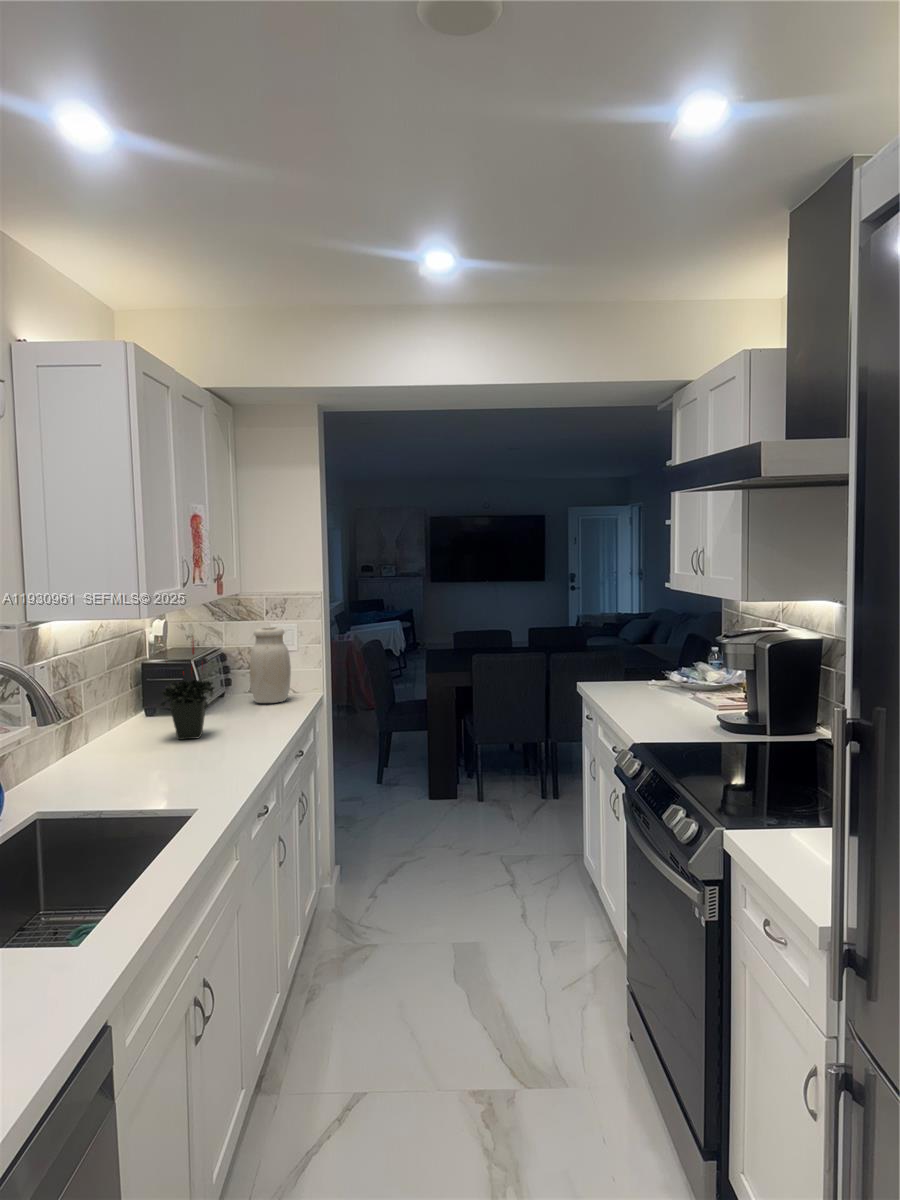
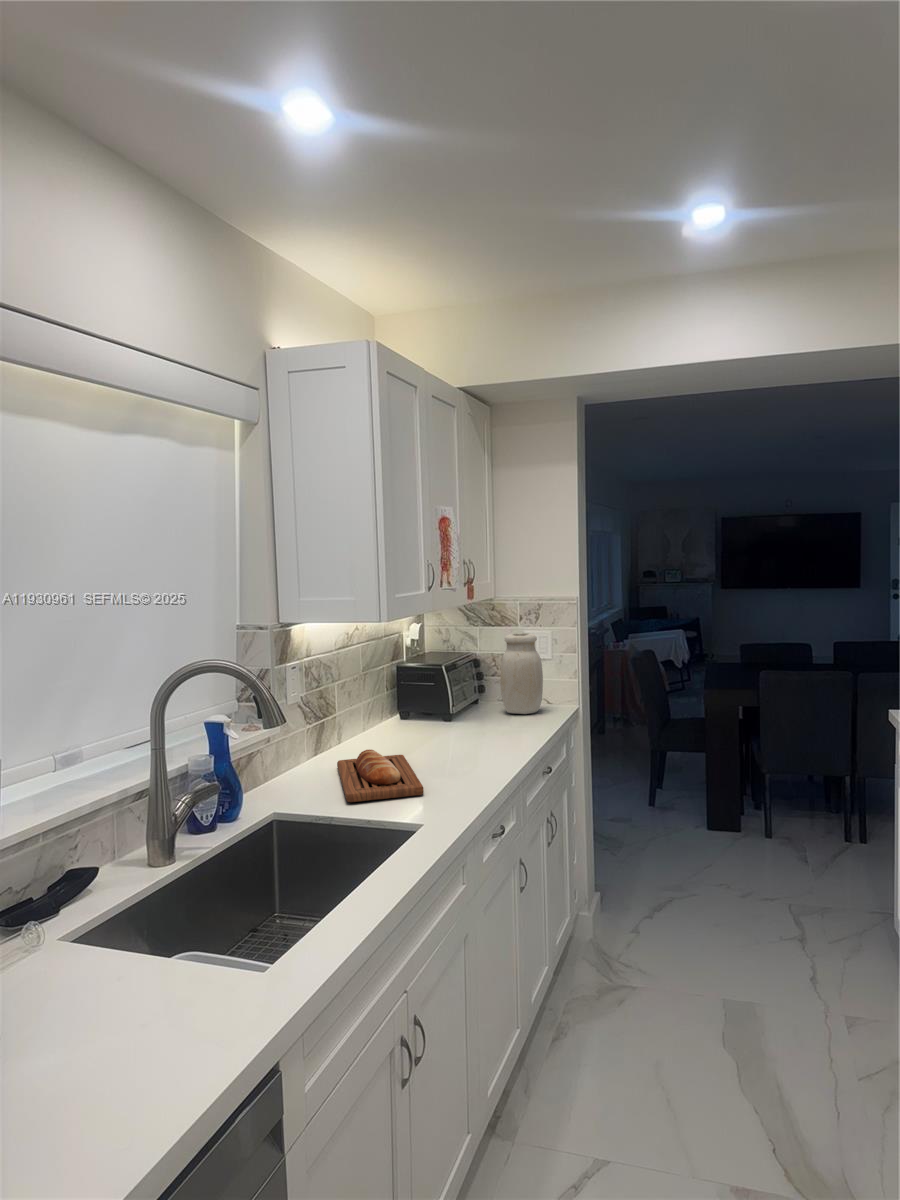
potted plant: present [159,640,214,739] -> none [404,641,459,747]
bread loaf: none [90,745,191,797] -> present [337,750,424,802]

